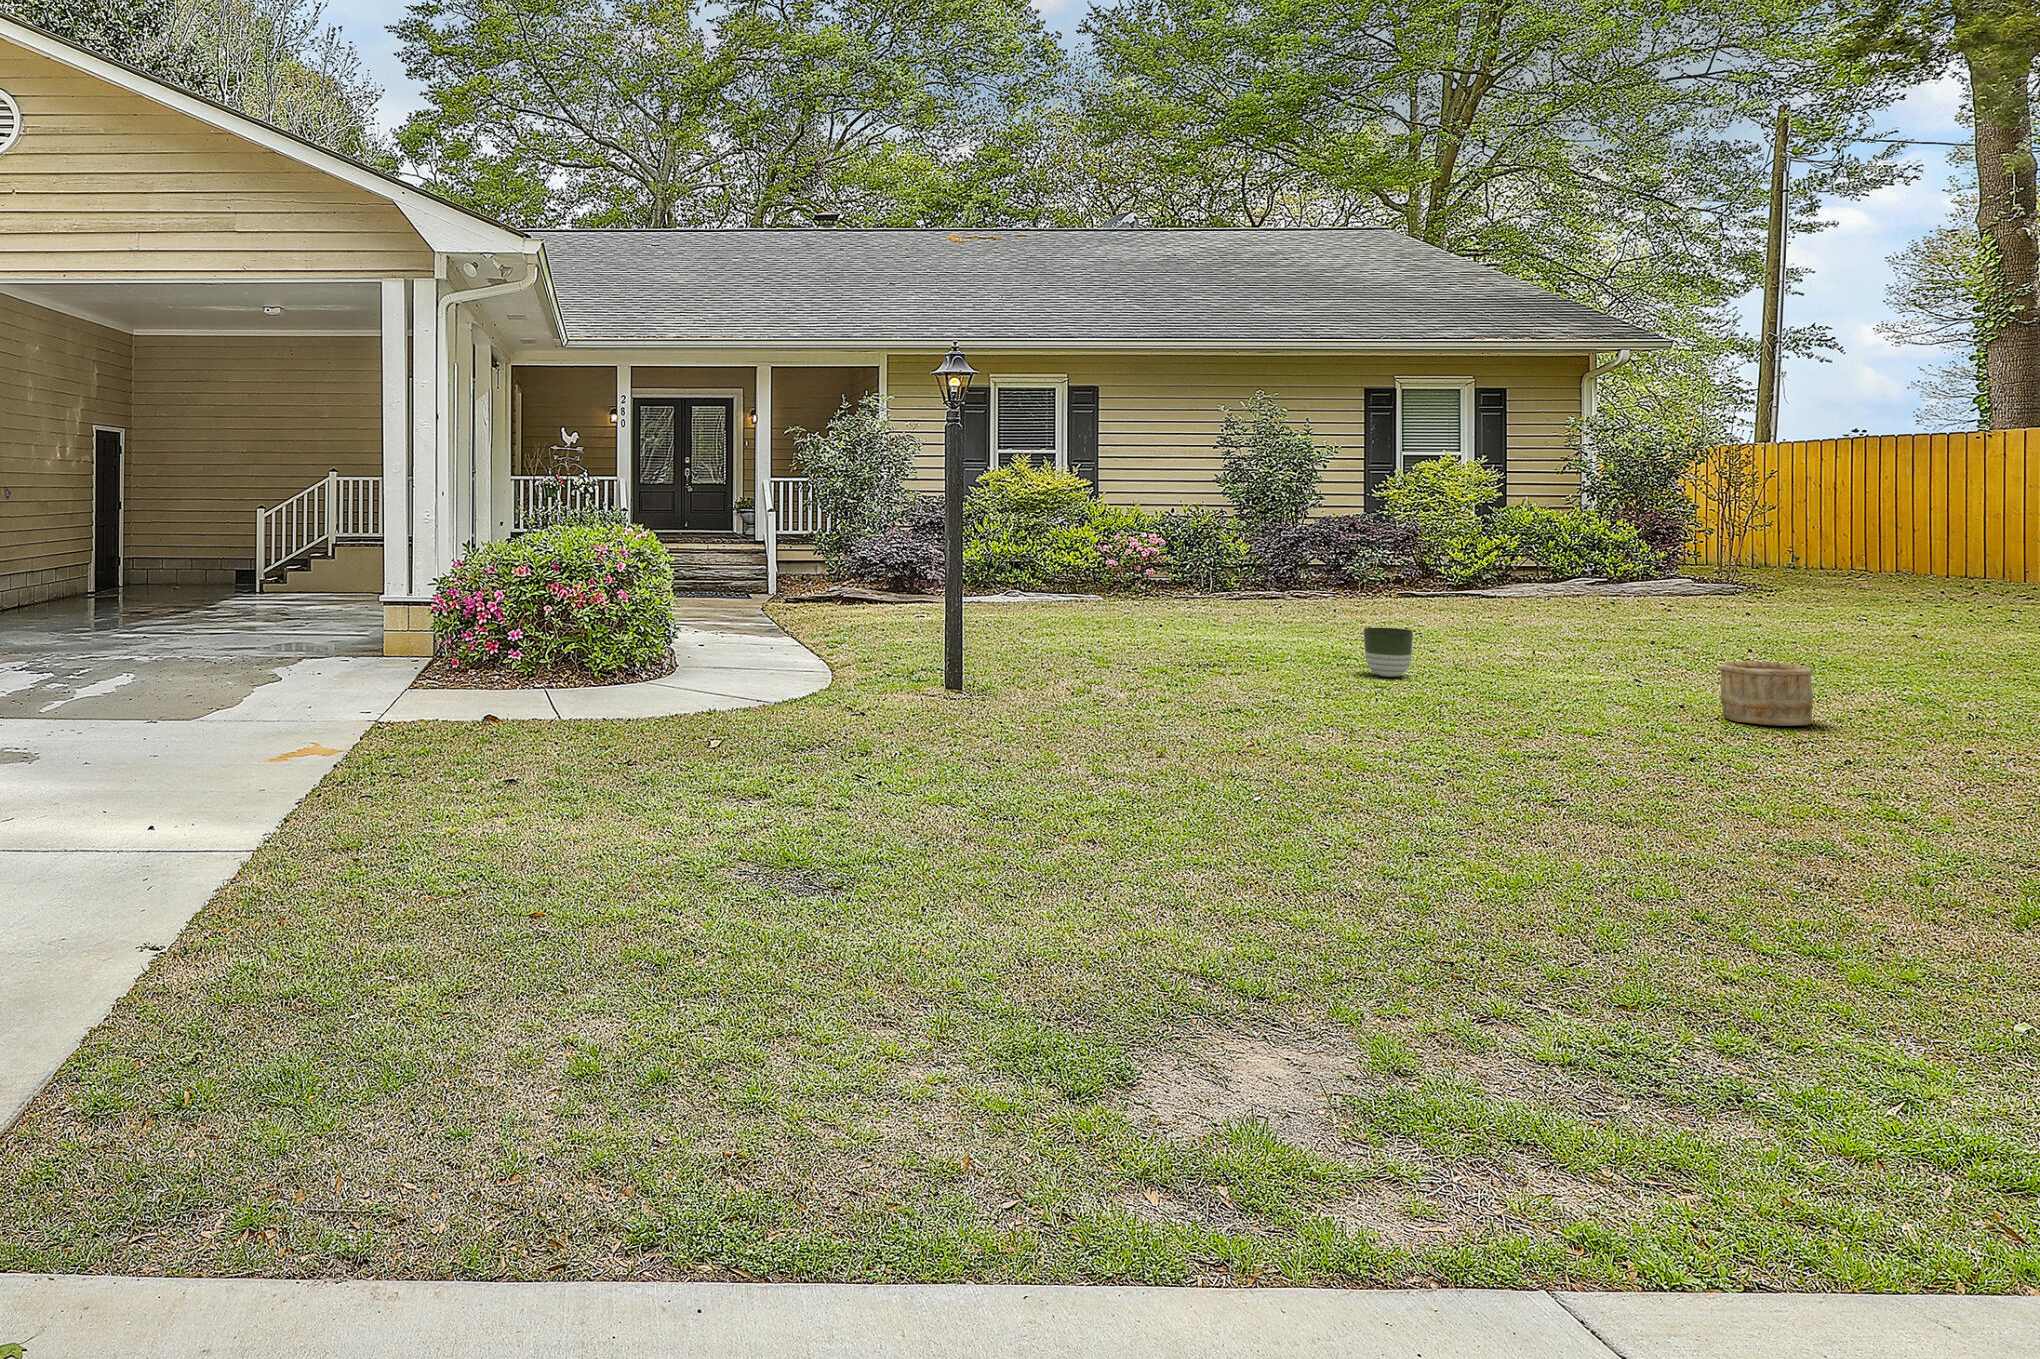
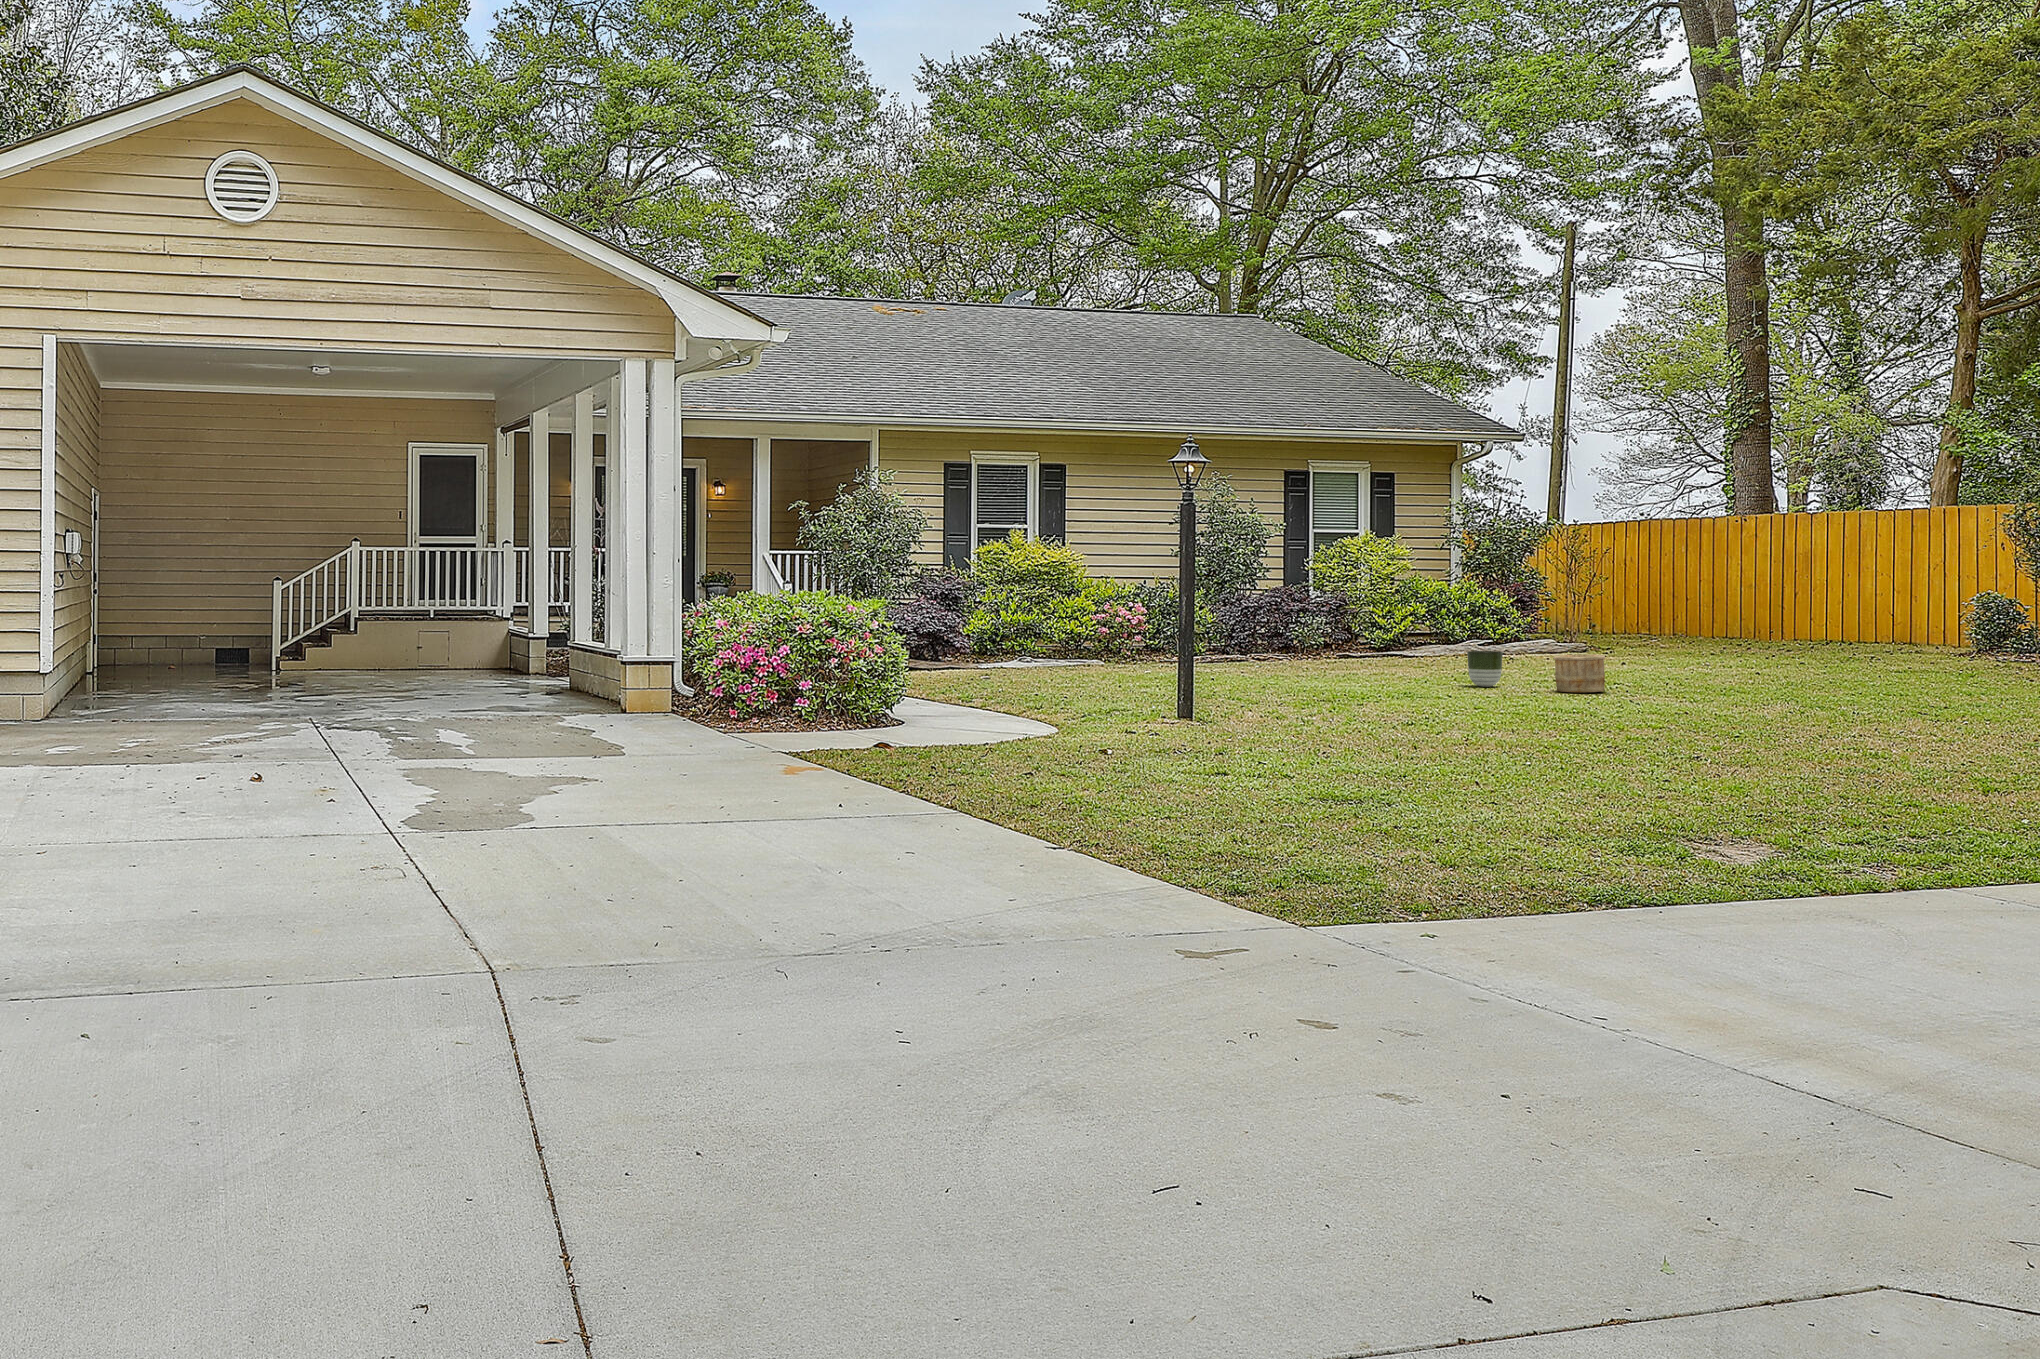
wooden bucket: present [1717,661,1814,726] -> present [1553,654,1605,693]

